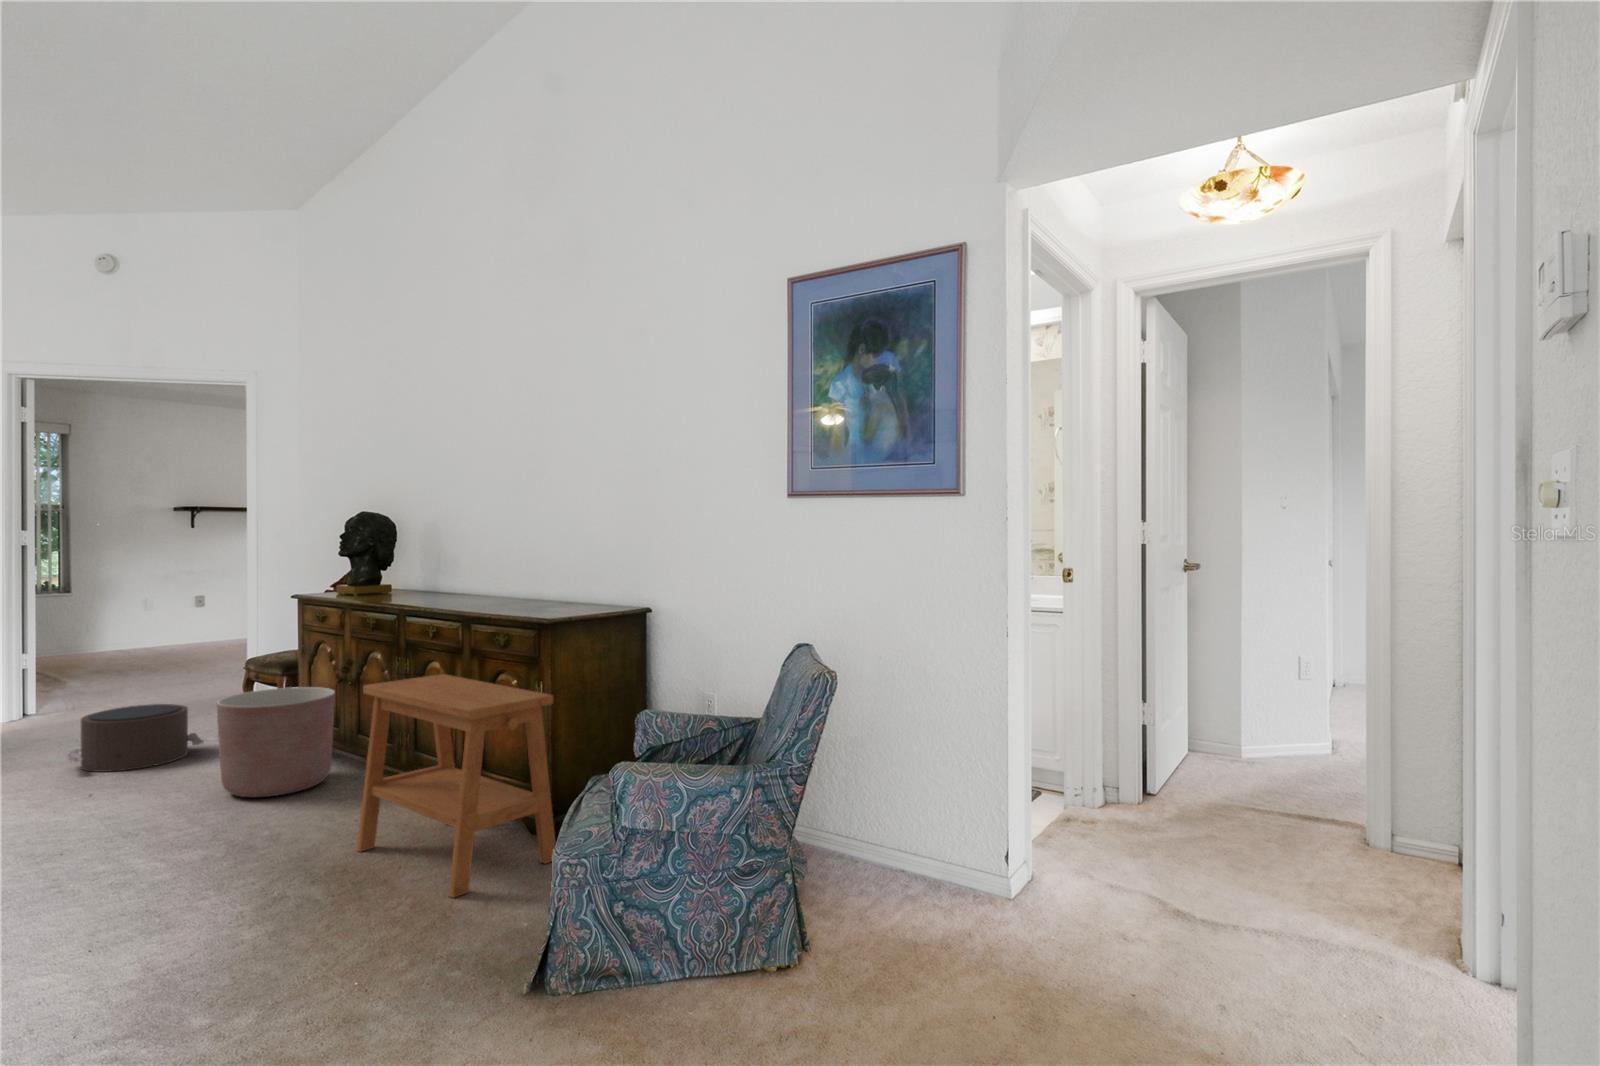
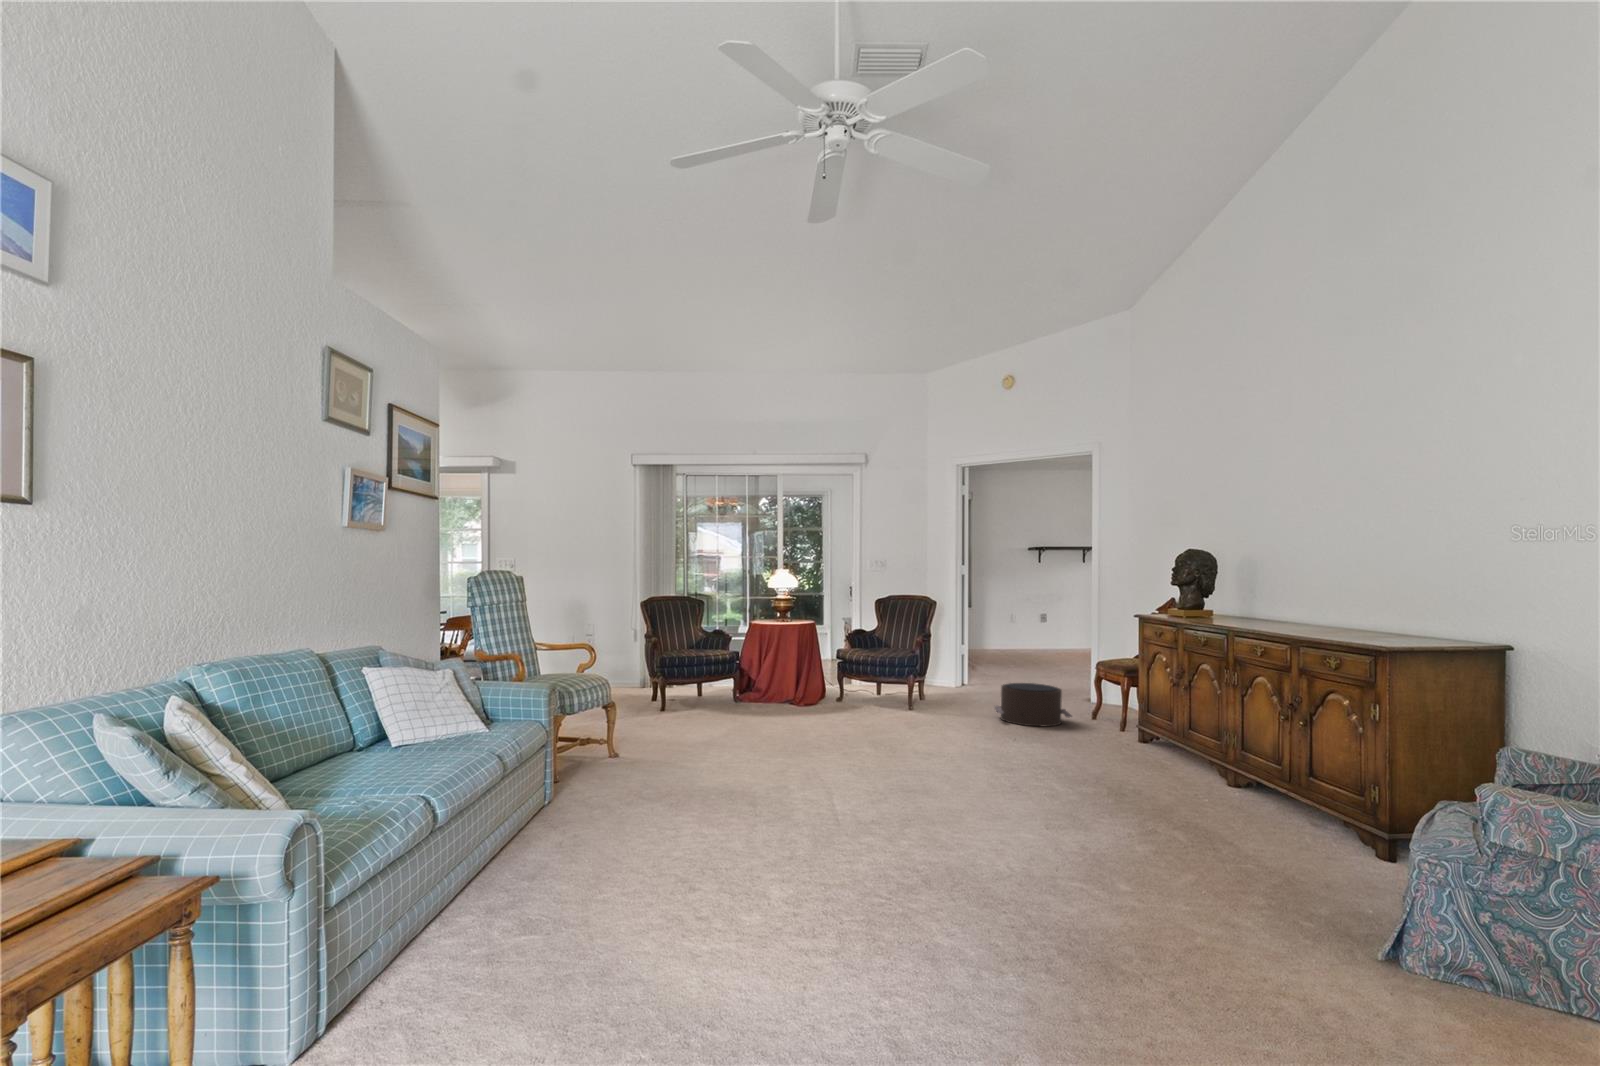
side table: present [357,674,556,898] -> none [1203,686,1398,874]
planter: present [217,687,335,797] -> none [1090,683,1173,764]

